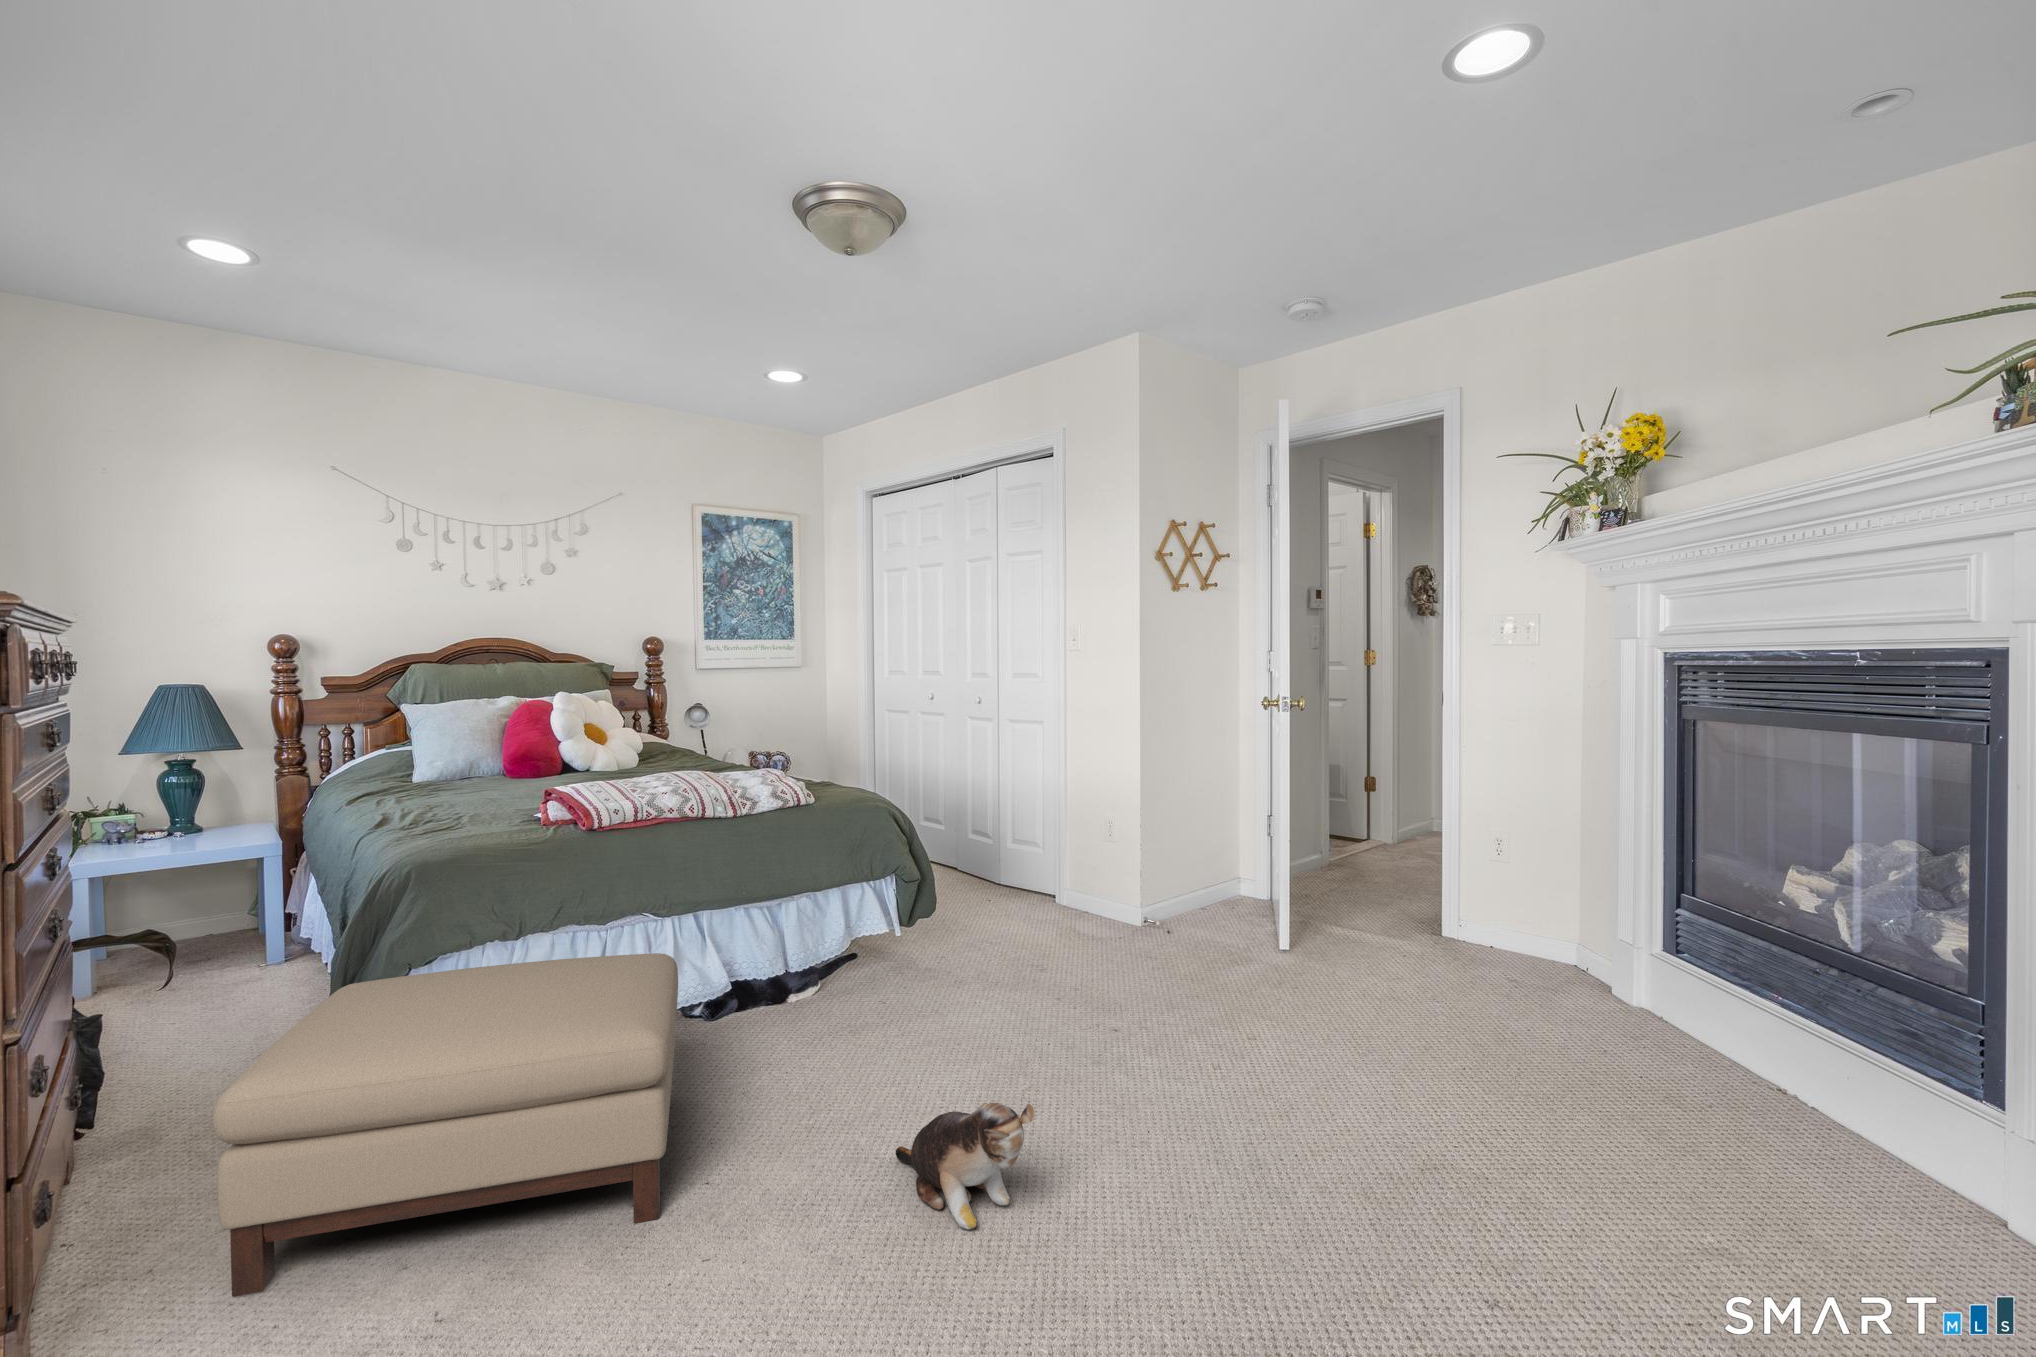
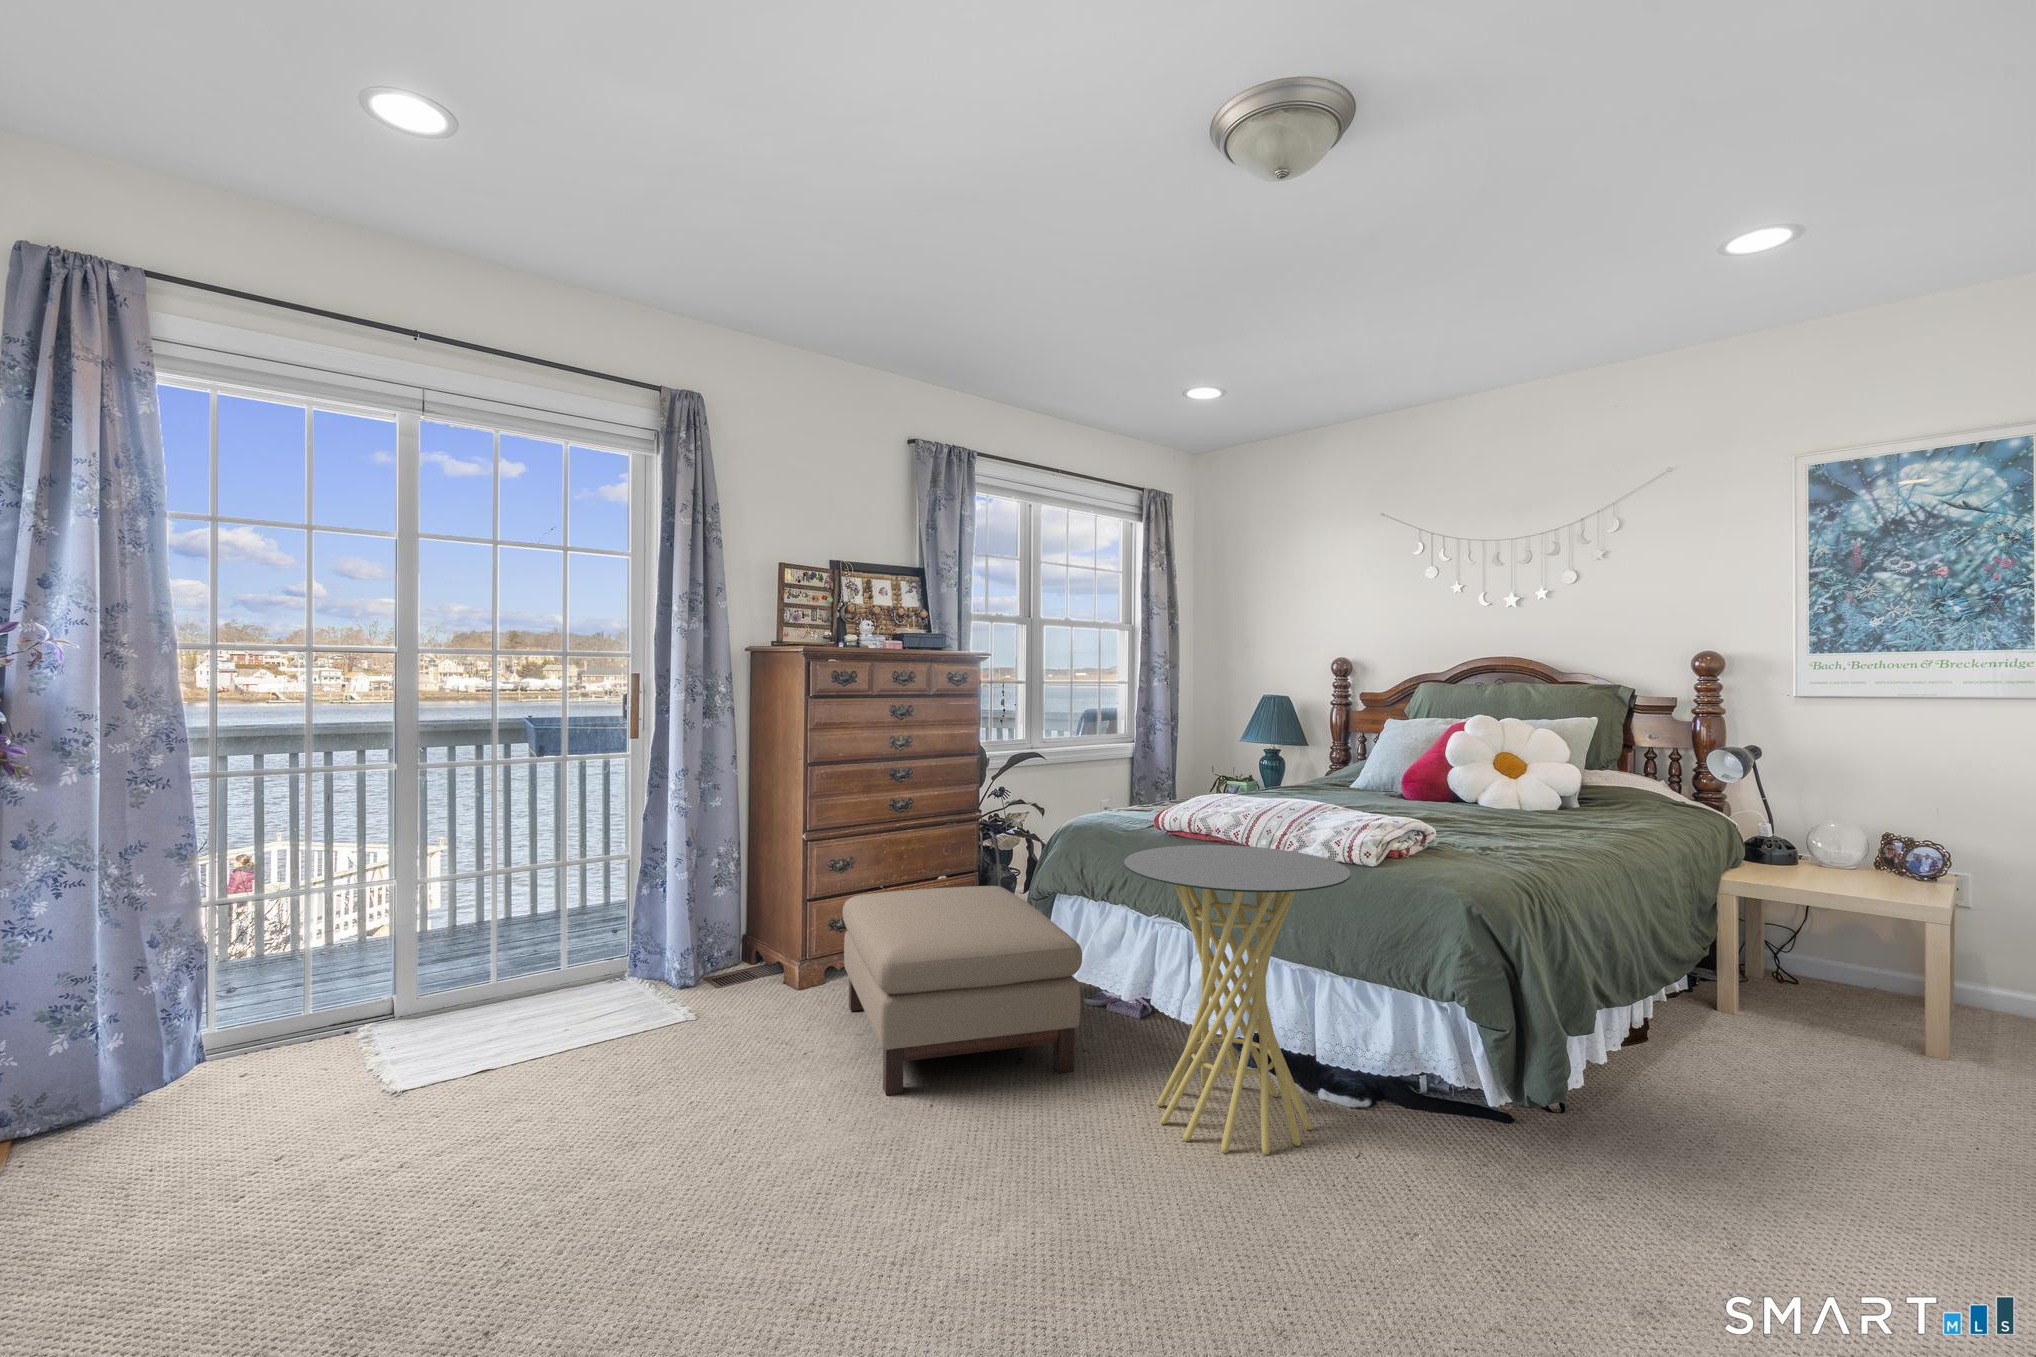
side table: none [709,803,903,1061] -> present [1124,845,1351,1155]
plush toy: present [896,1103,1034,1230] -> none [768,1119,958,1250]

